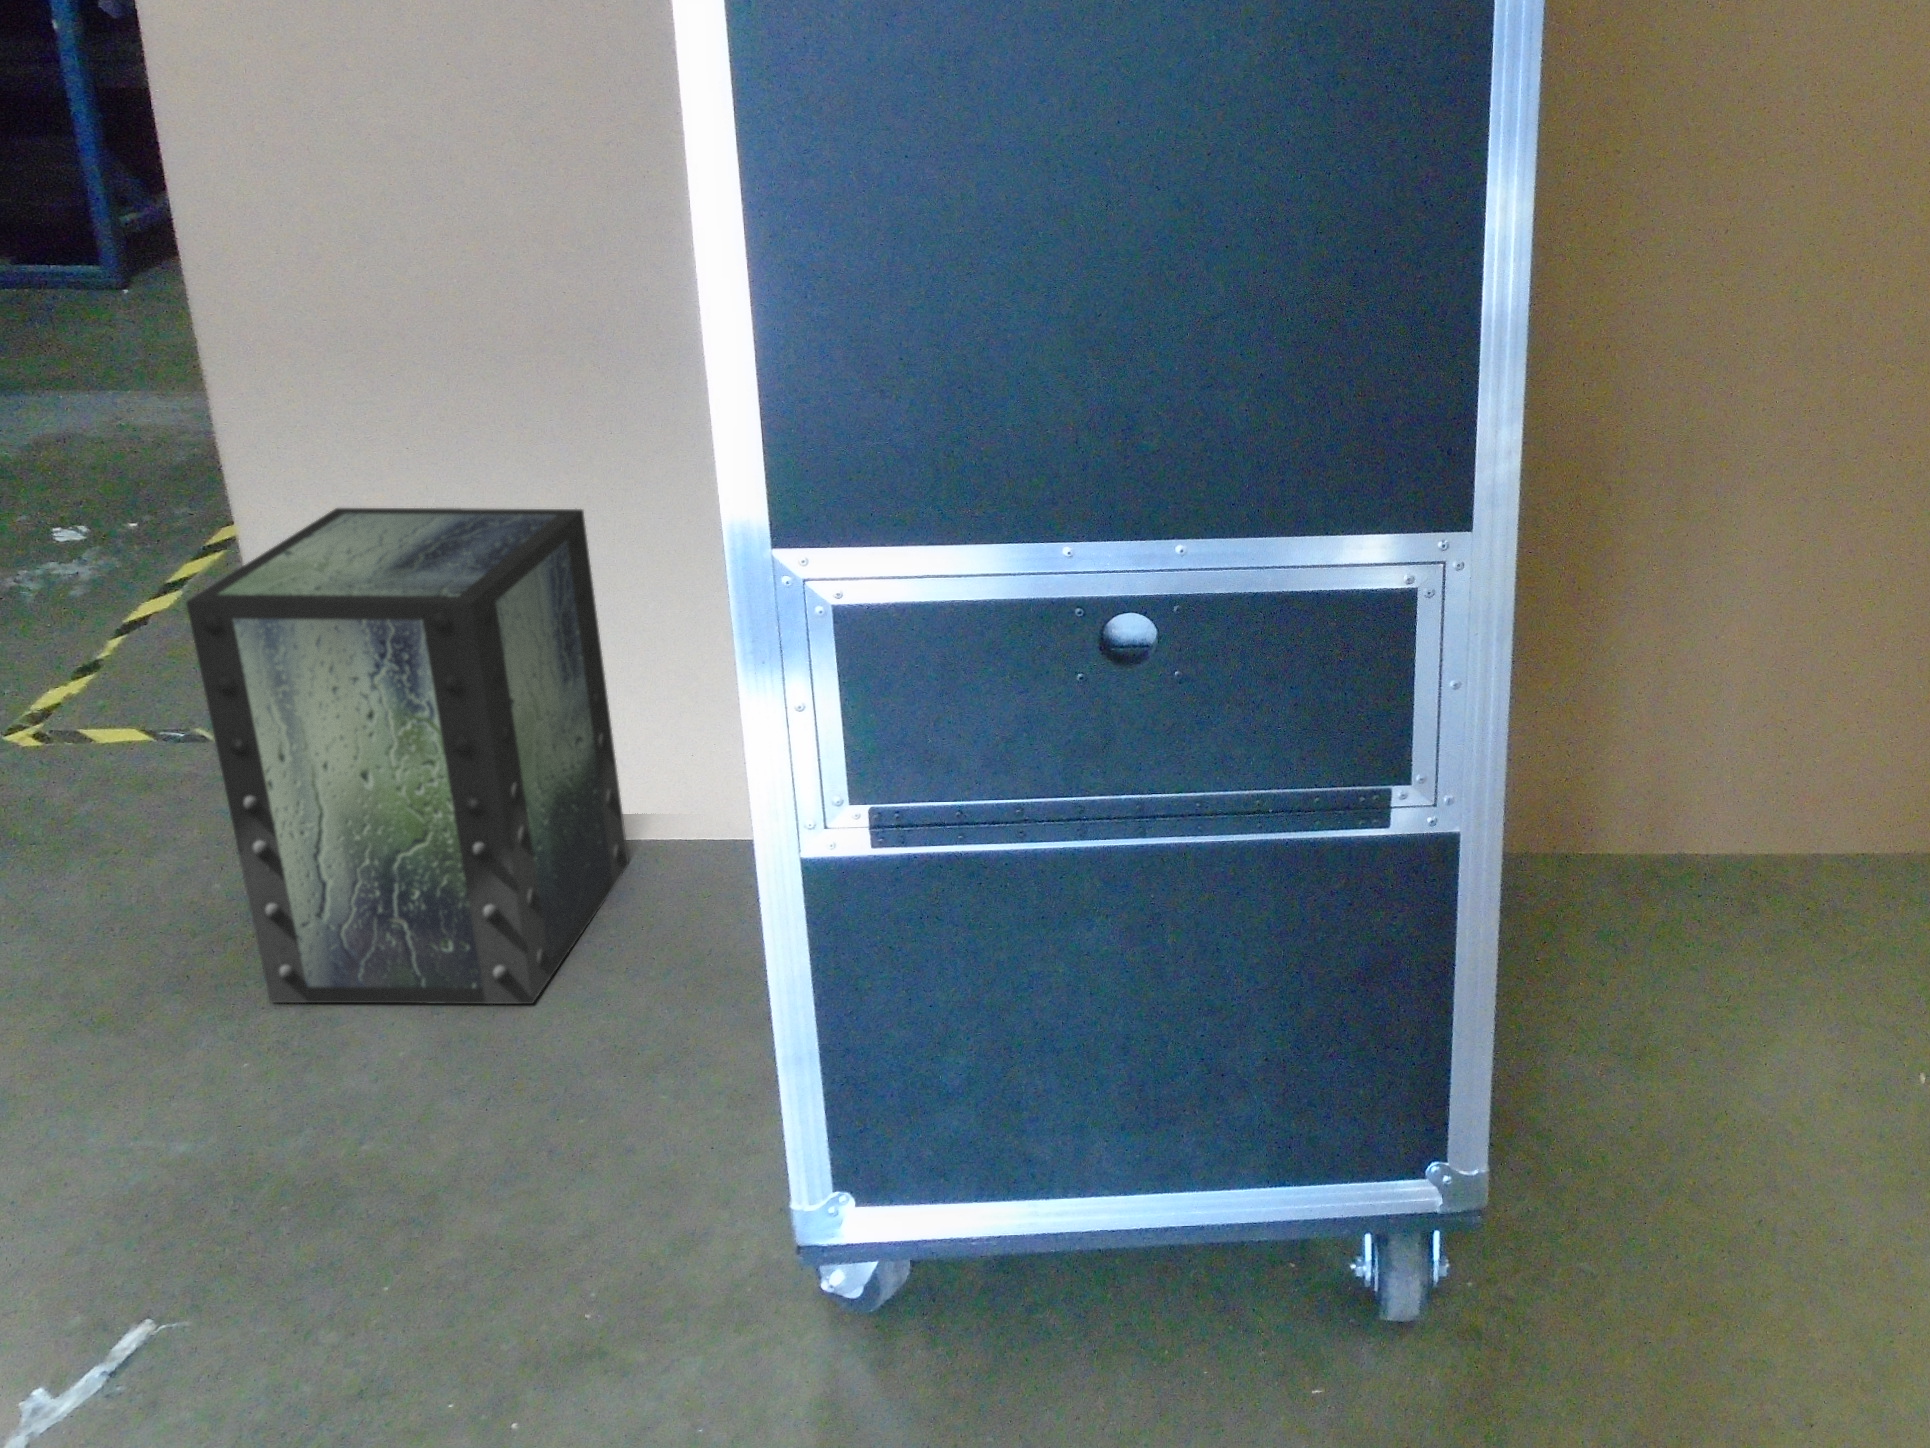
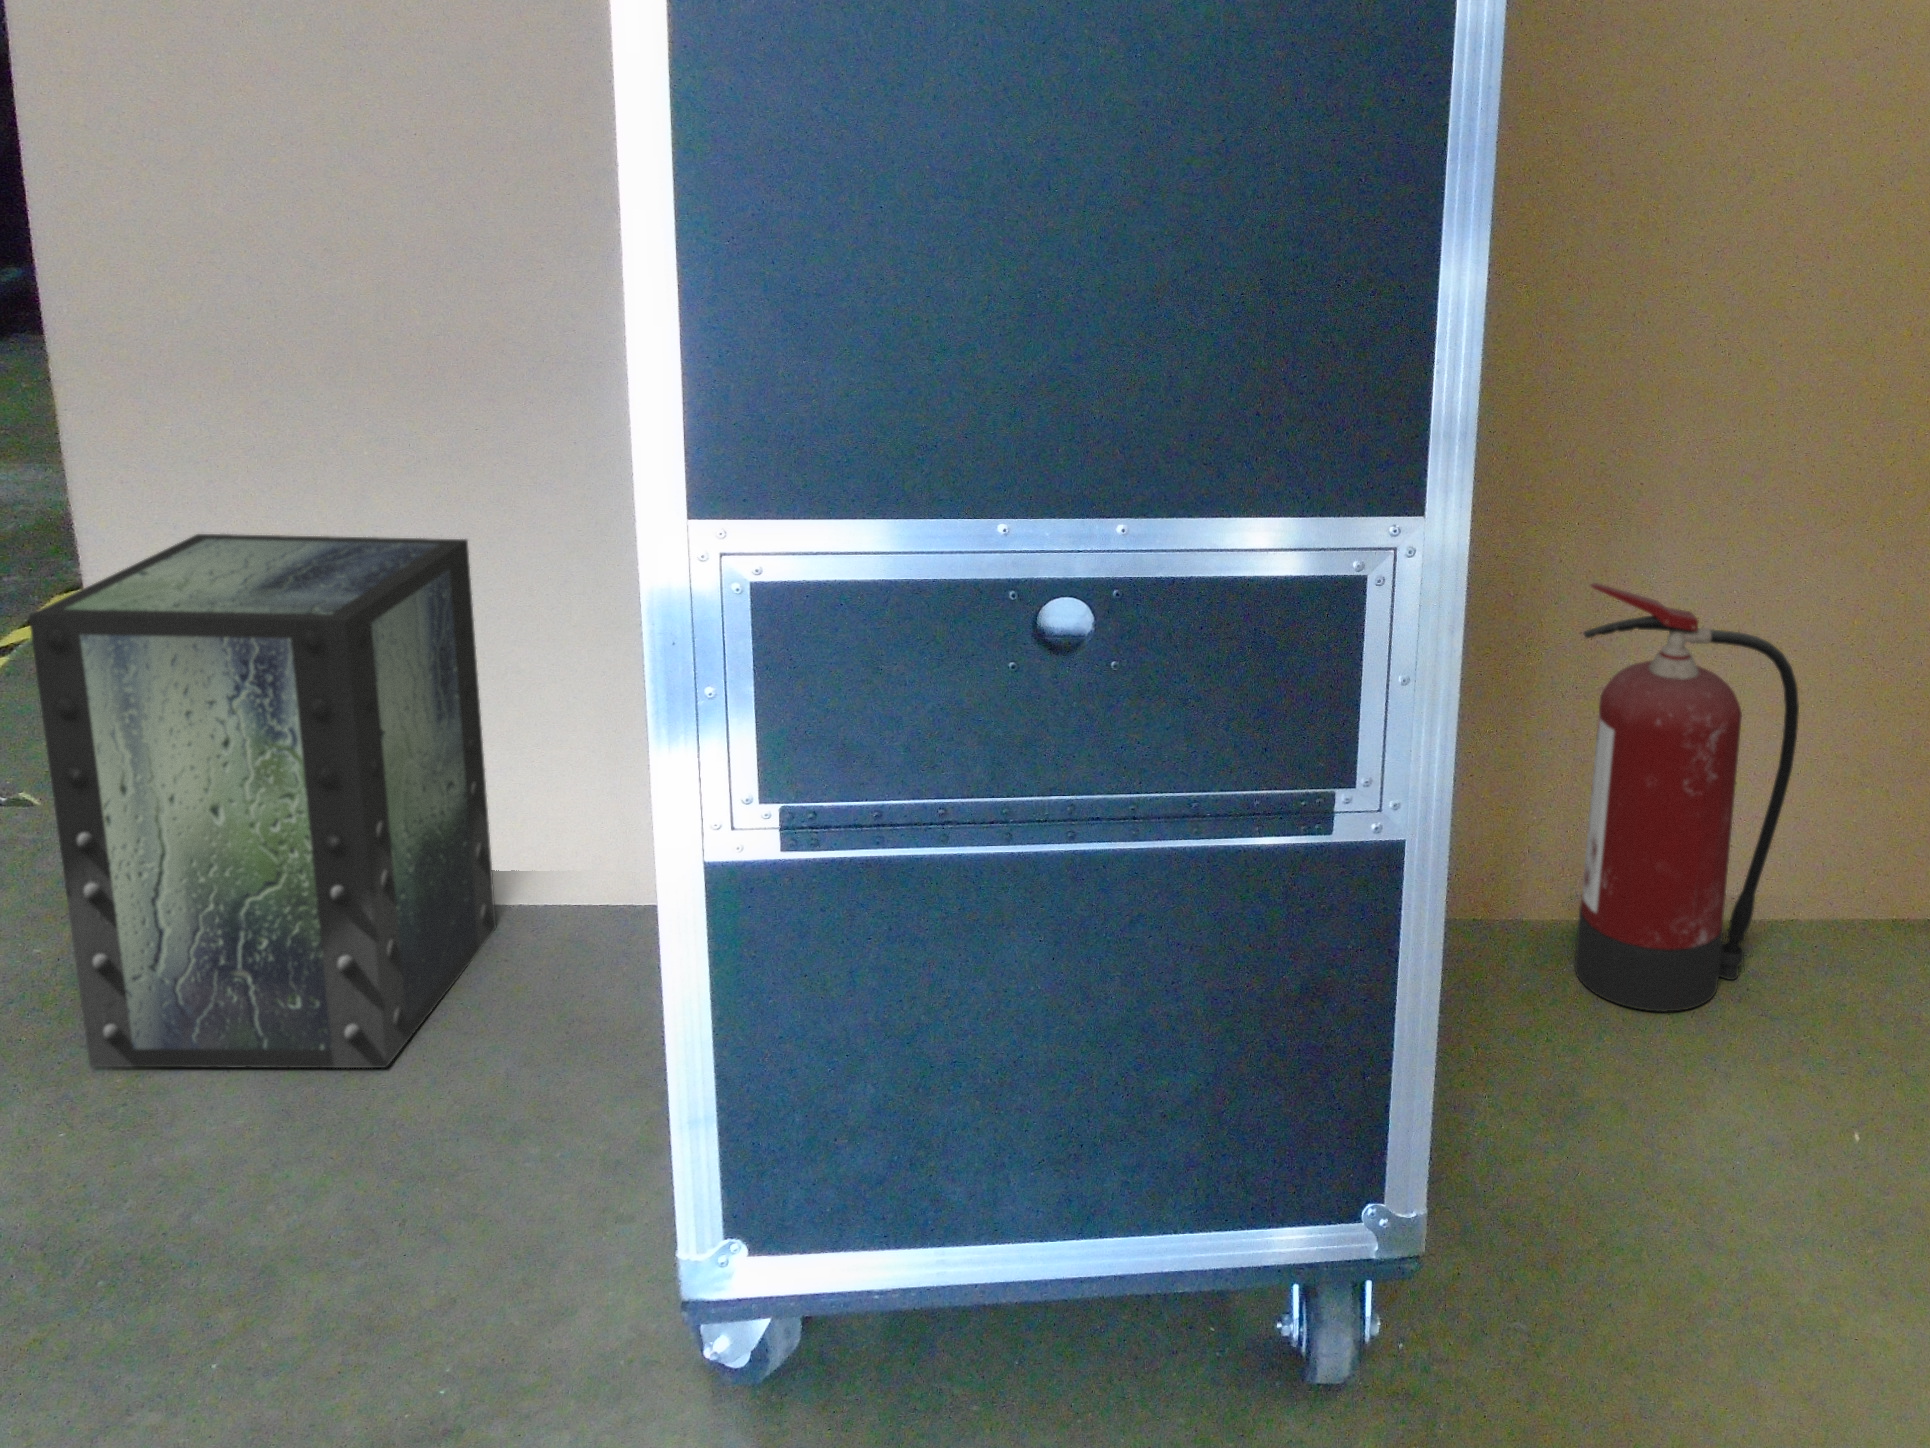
fire extinguisher: none [1645,540,1866,950] -> present [1575,583,1799,1012]

